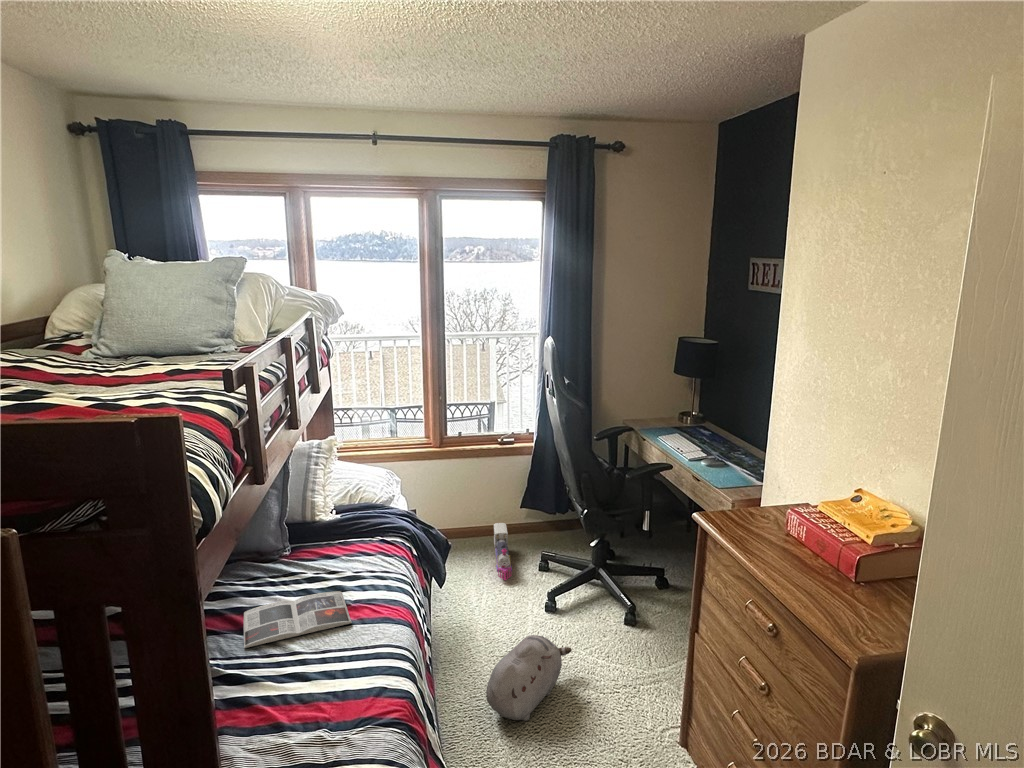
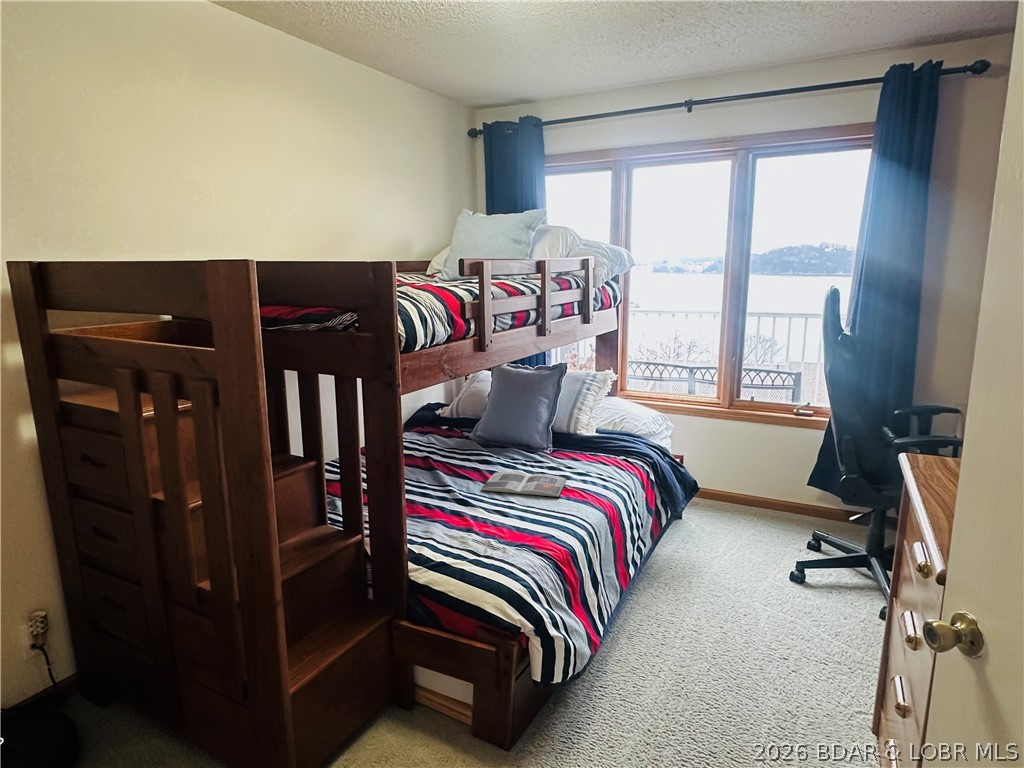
toy train: present [494,523,512,580] -> none [757,494,787,545]
plush toy: present [486,635,572,721] -> none [676,576,788,648]

